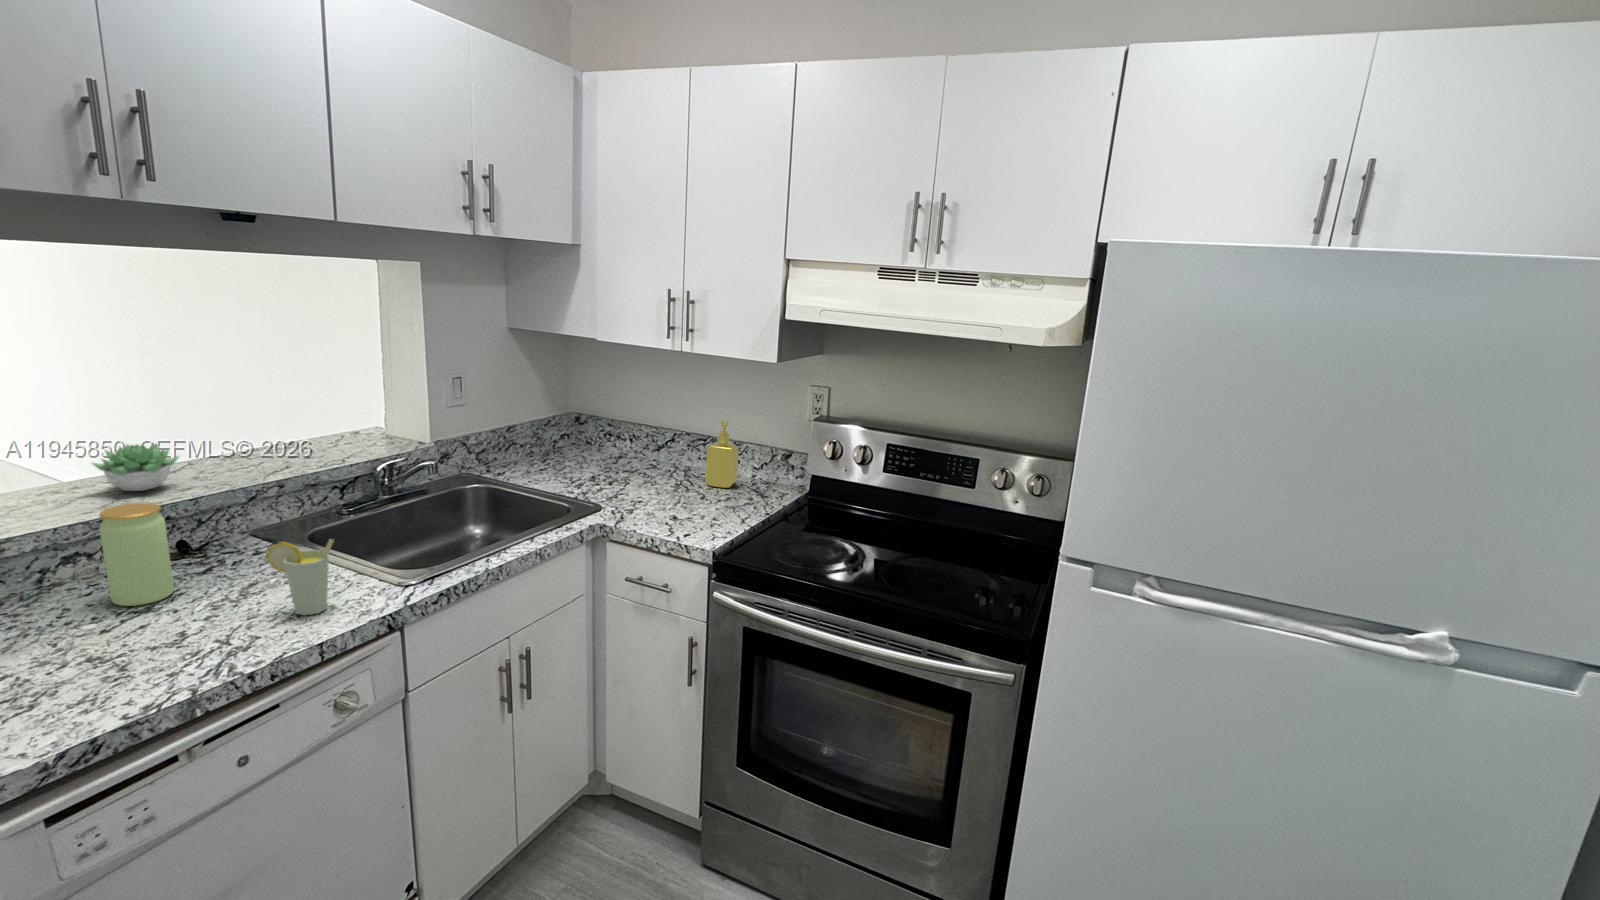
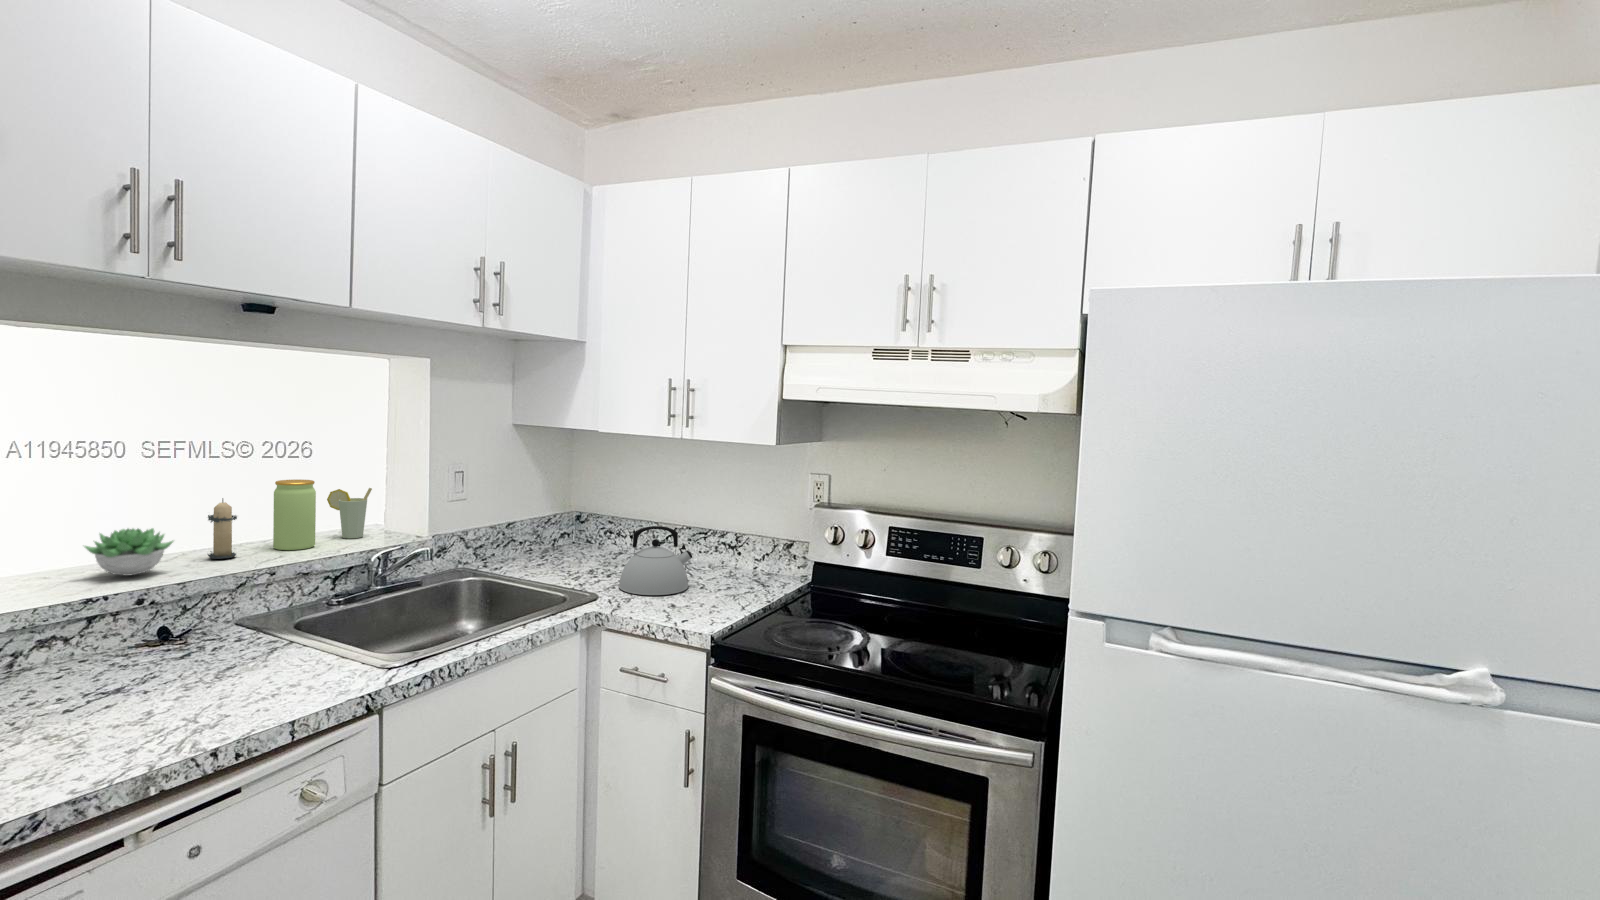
candle: none [206,411,246,472] -> present [208,498,237,559]
soap dispenser: present [706,420,739,488] -> none [706,511,739,579]
kettle: none [620,438,693,506] -> present [619,526,692,595]
jar: present [99,503,174,606] -> present [273,480,316,550]
cup: present [266,539,334,615] -> present [327,488,372,538]

